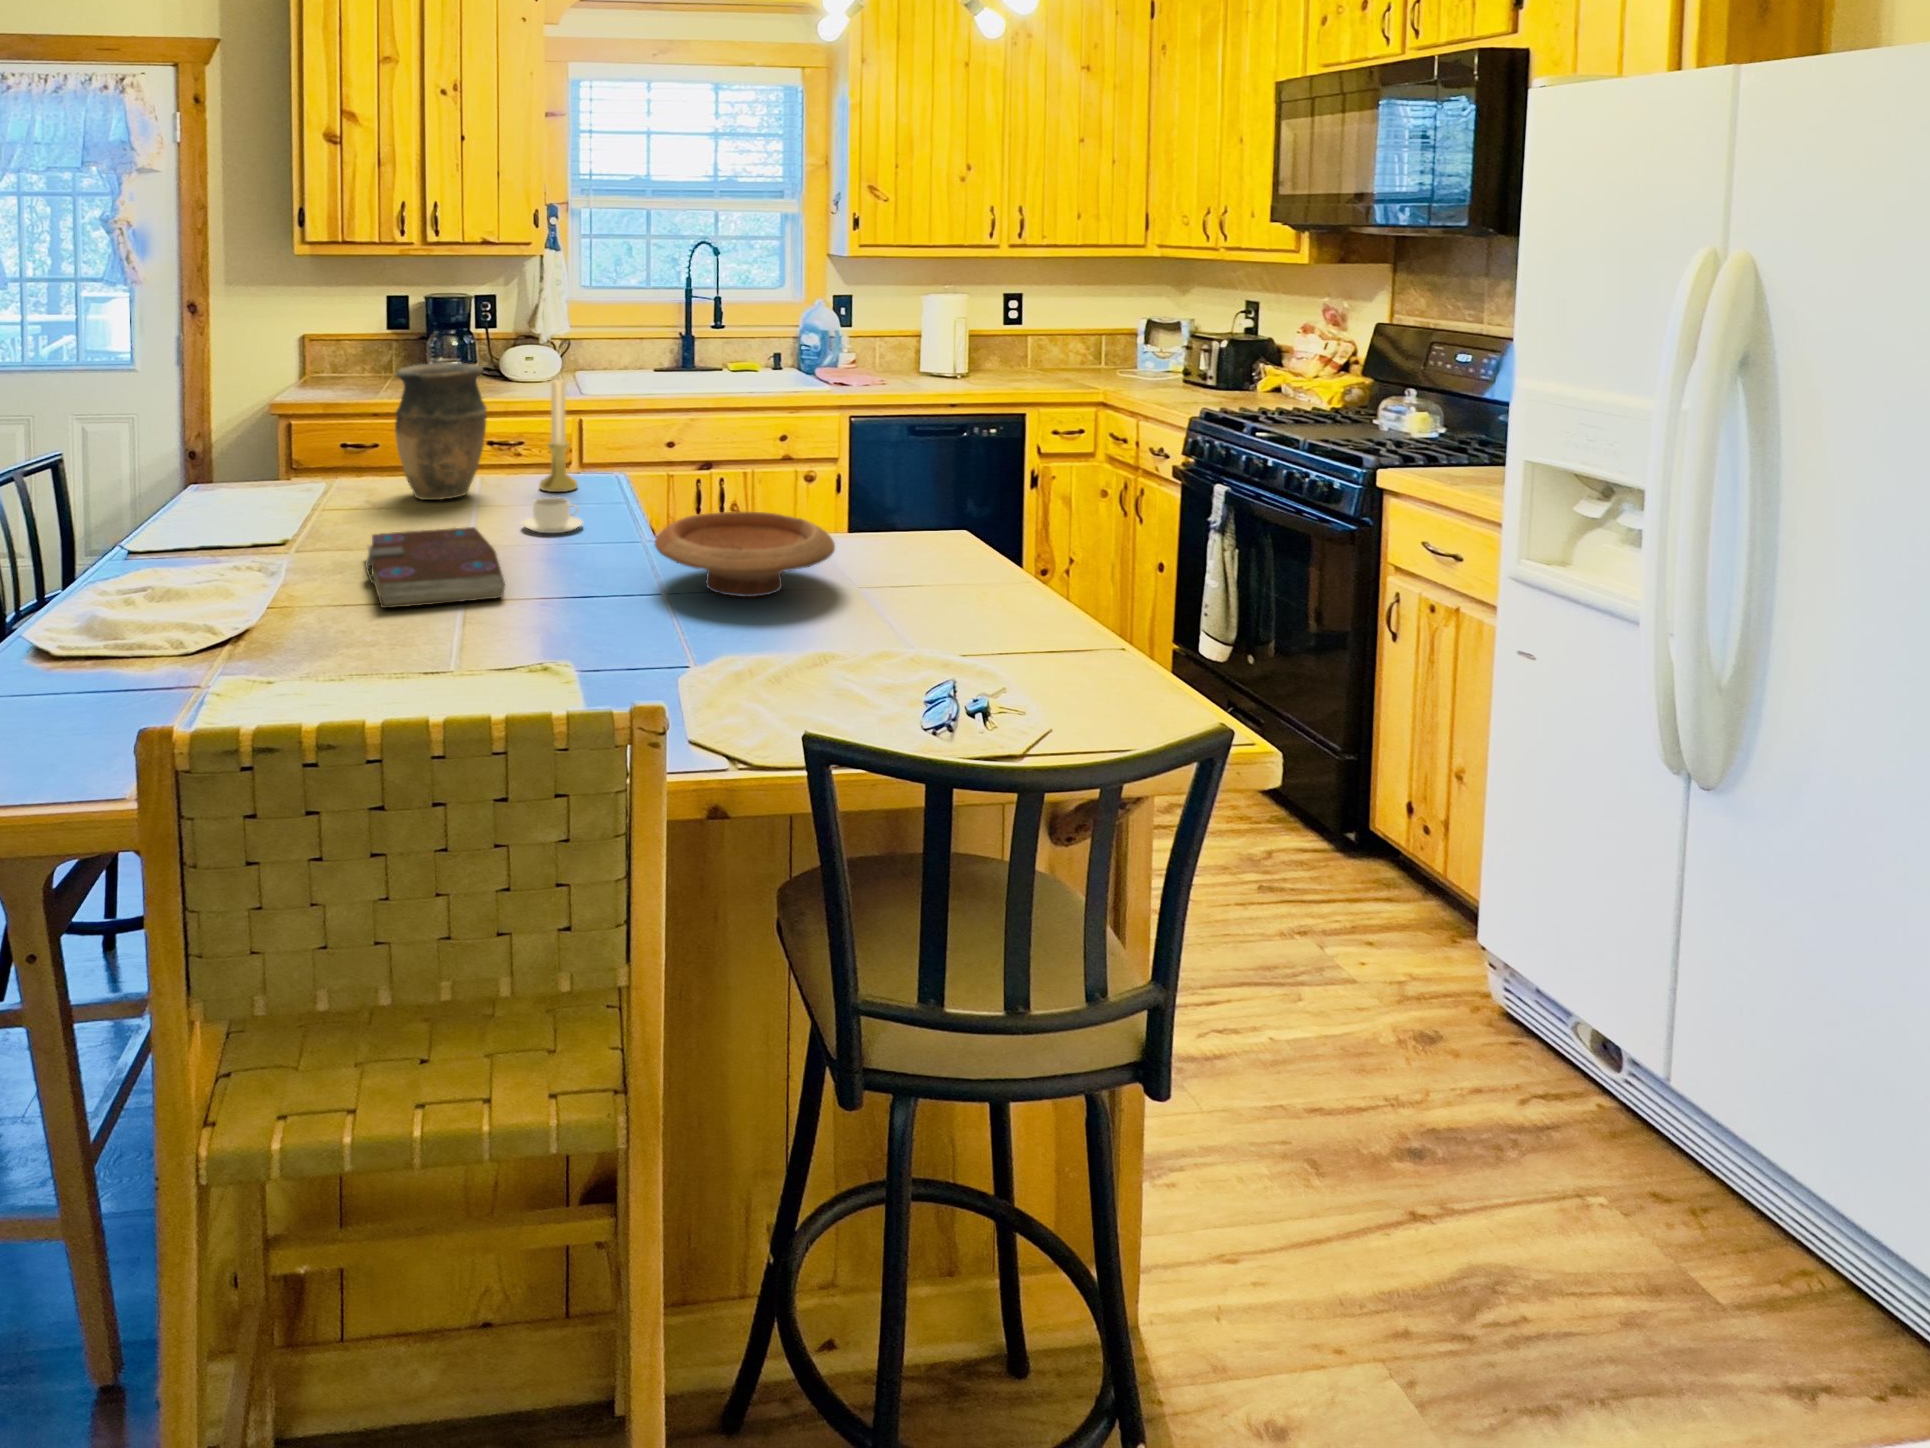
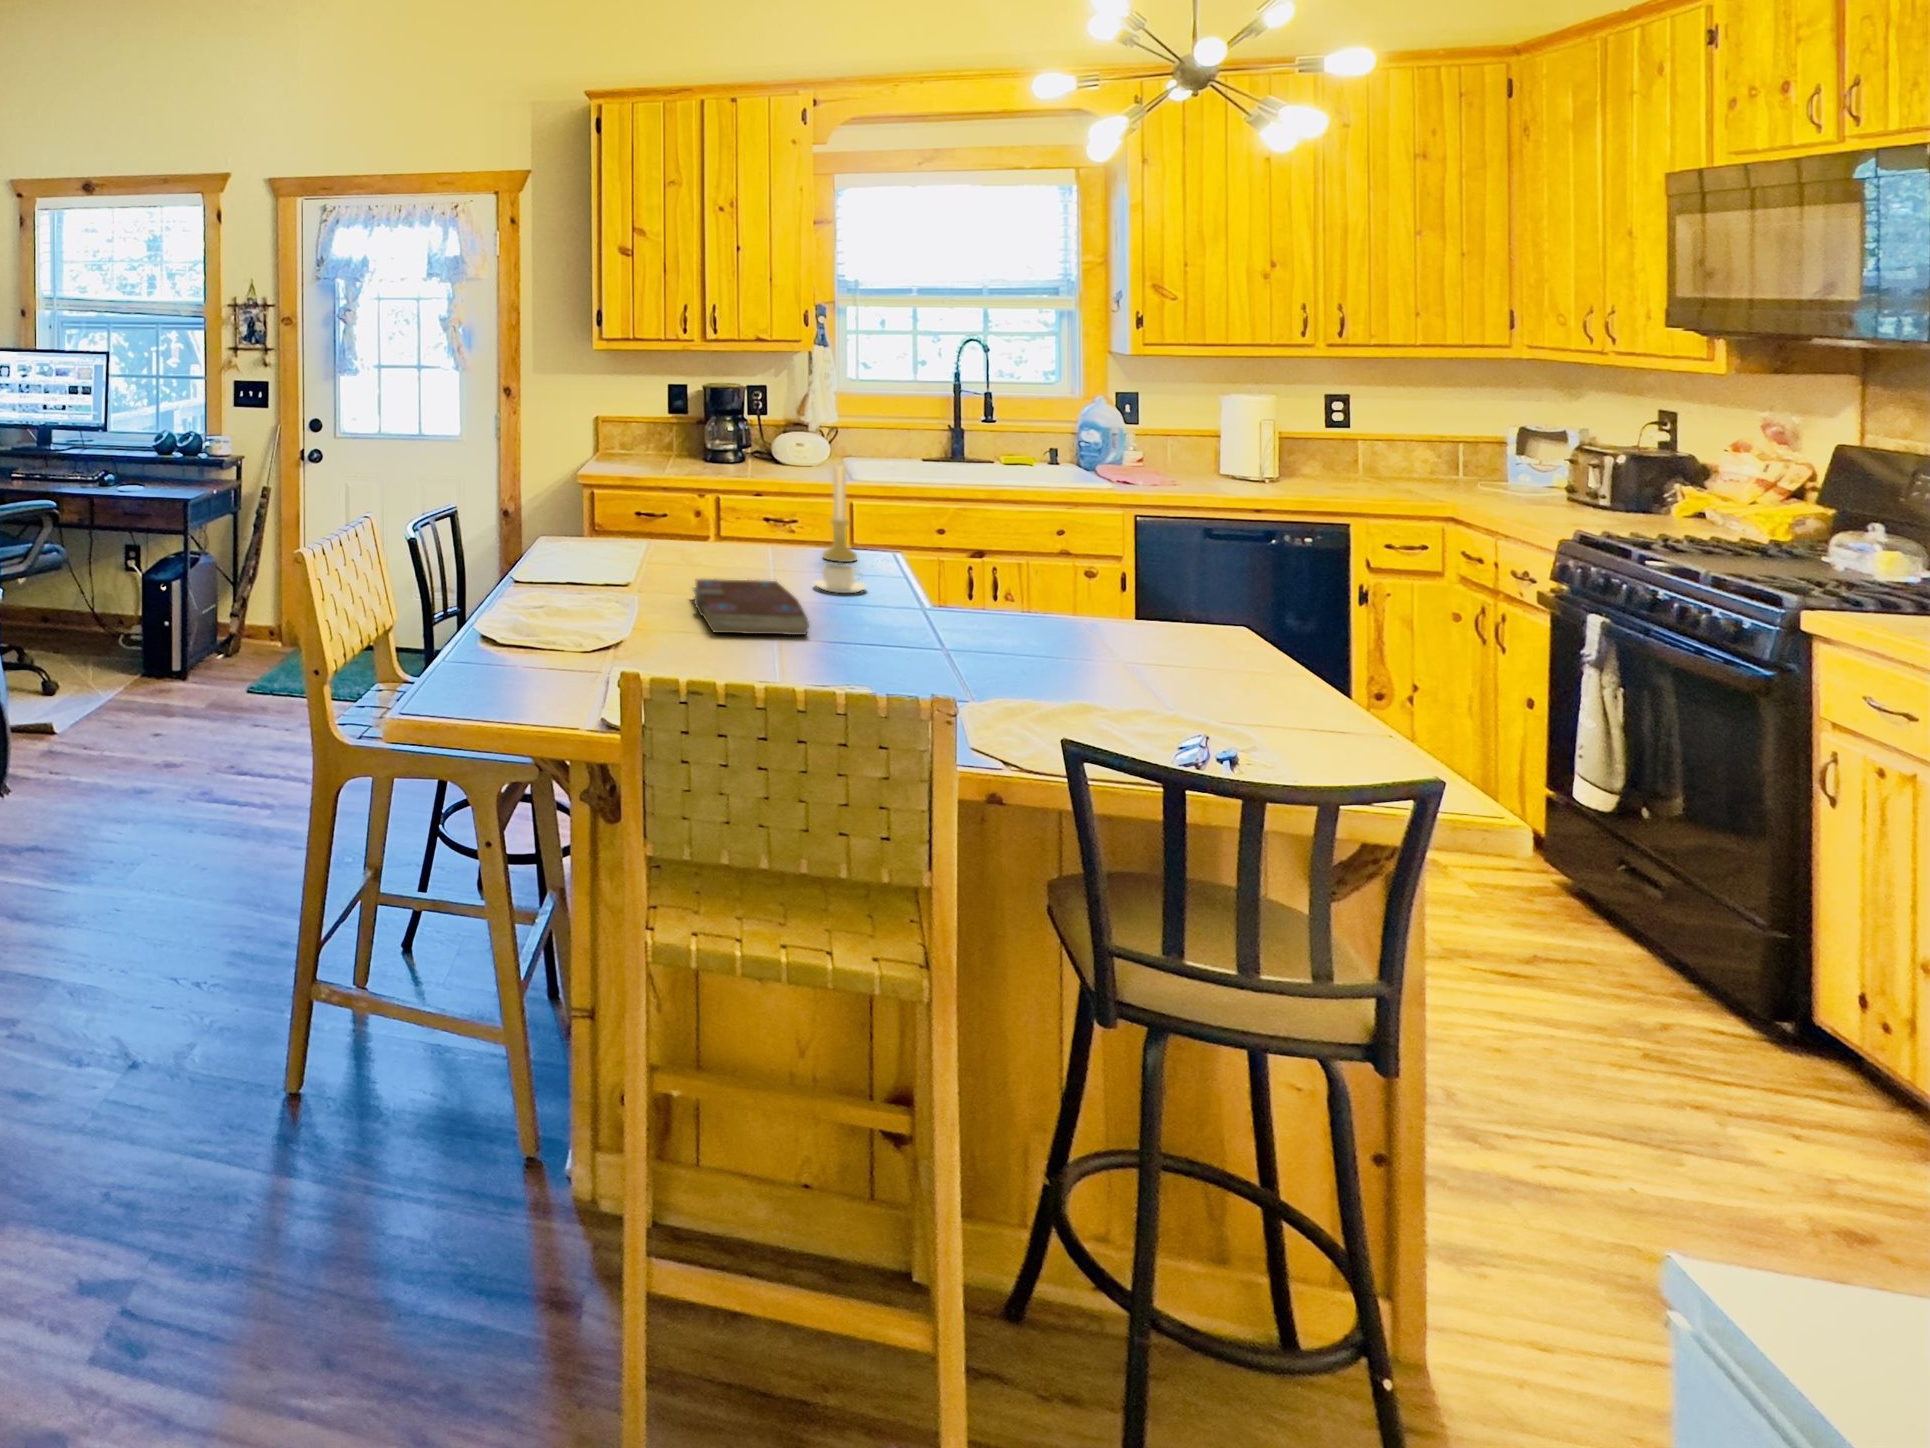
vase: present [395,363,487,500] -> none [701,447,777,560]
wooden bowl: present [655,512,835,597] -> none [936,585,1104,656]

